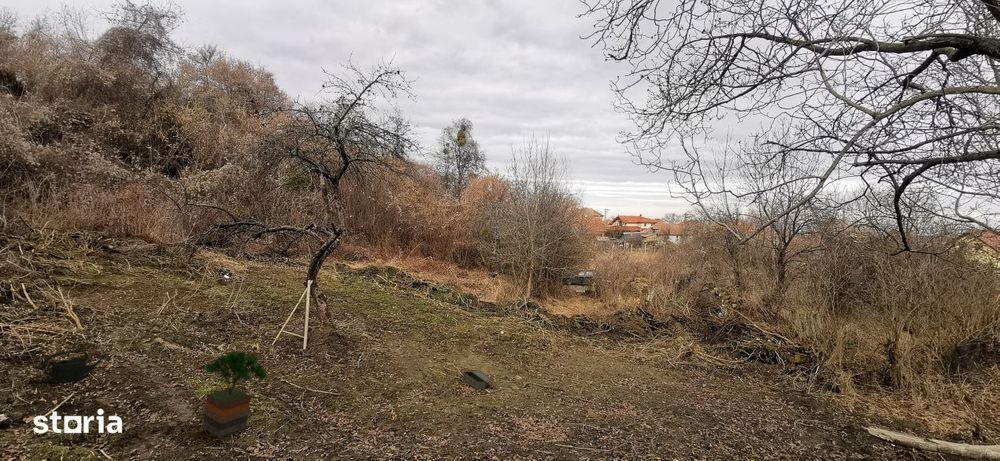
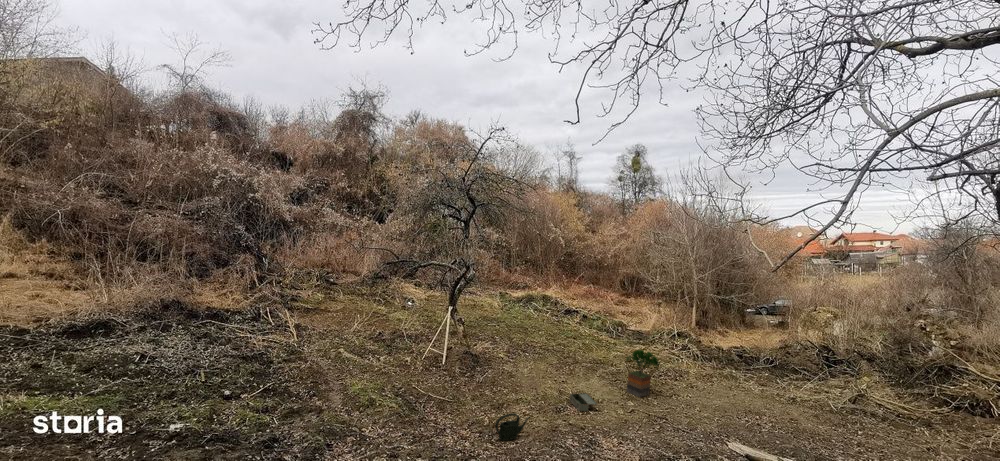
watering can: present [42,350,109,383] -> present [495,413,530,441]
potted tree: present [203,351,267,437] -> present [626,350,660,397]

